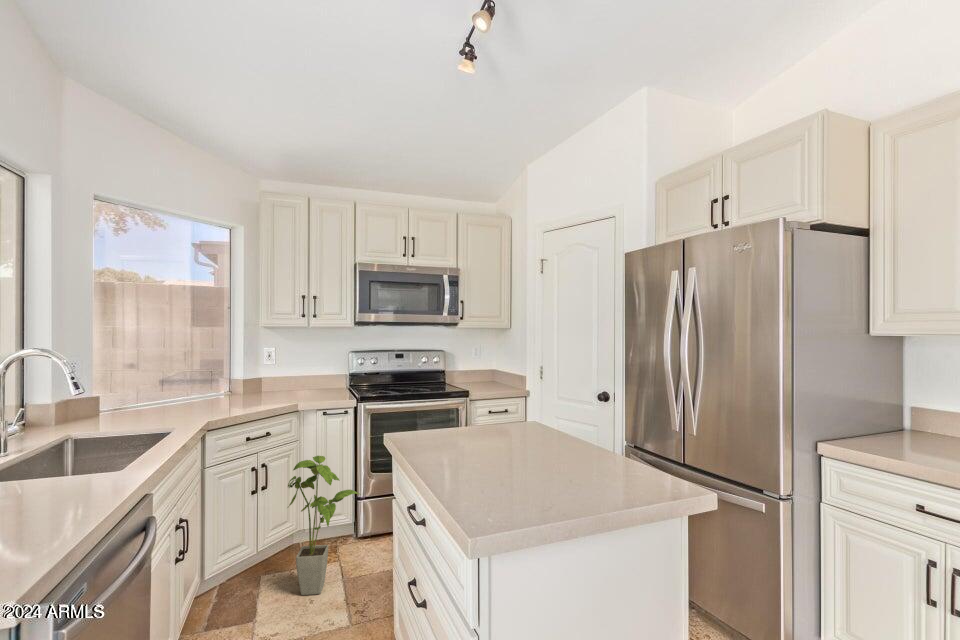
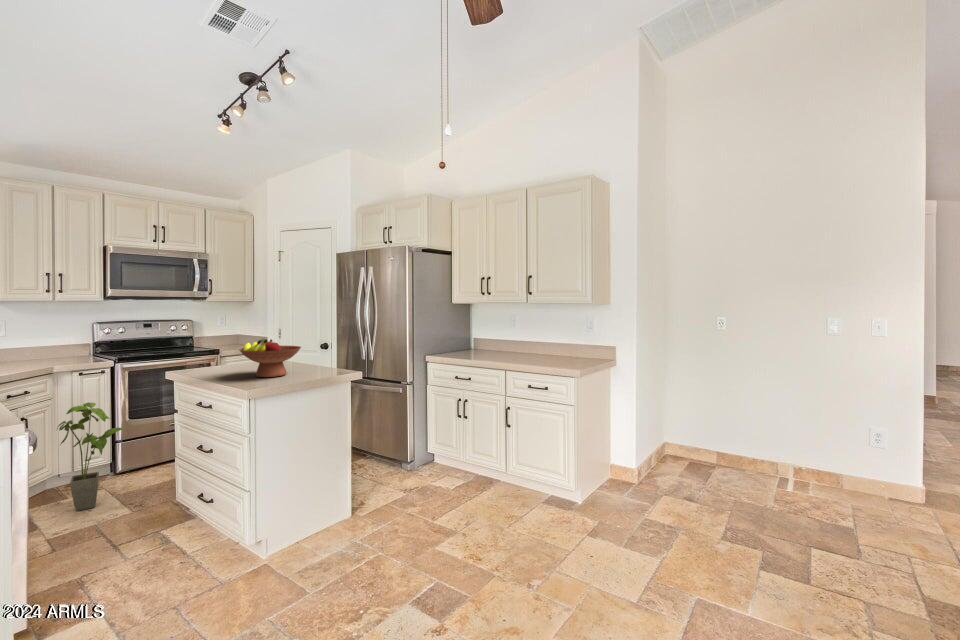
fruit bowl: none [486,389,587,459] -> present [239,339,301,377]

